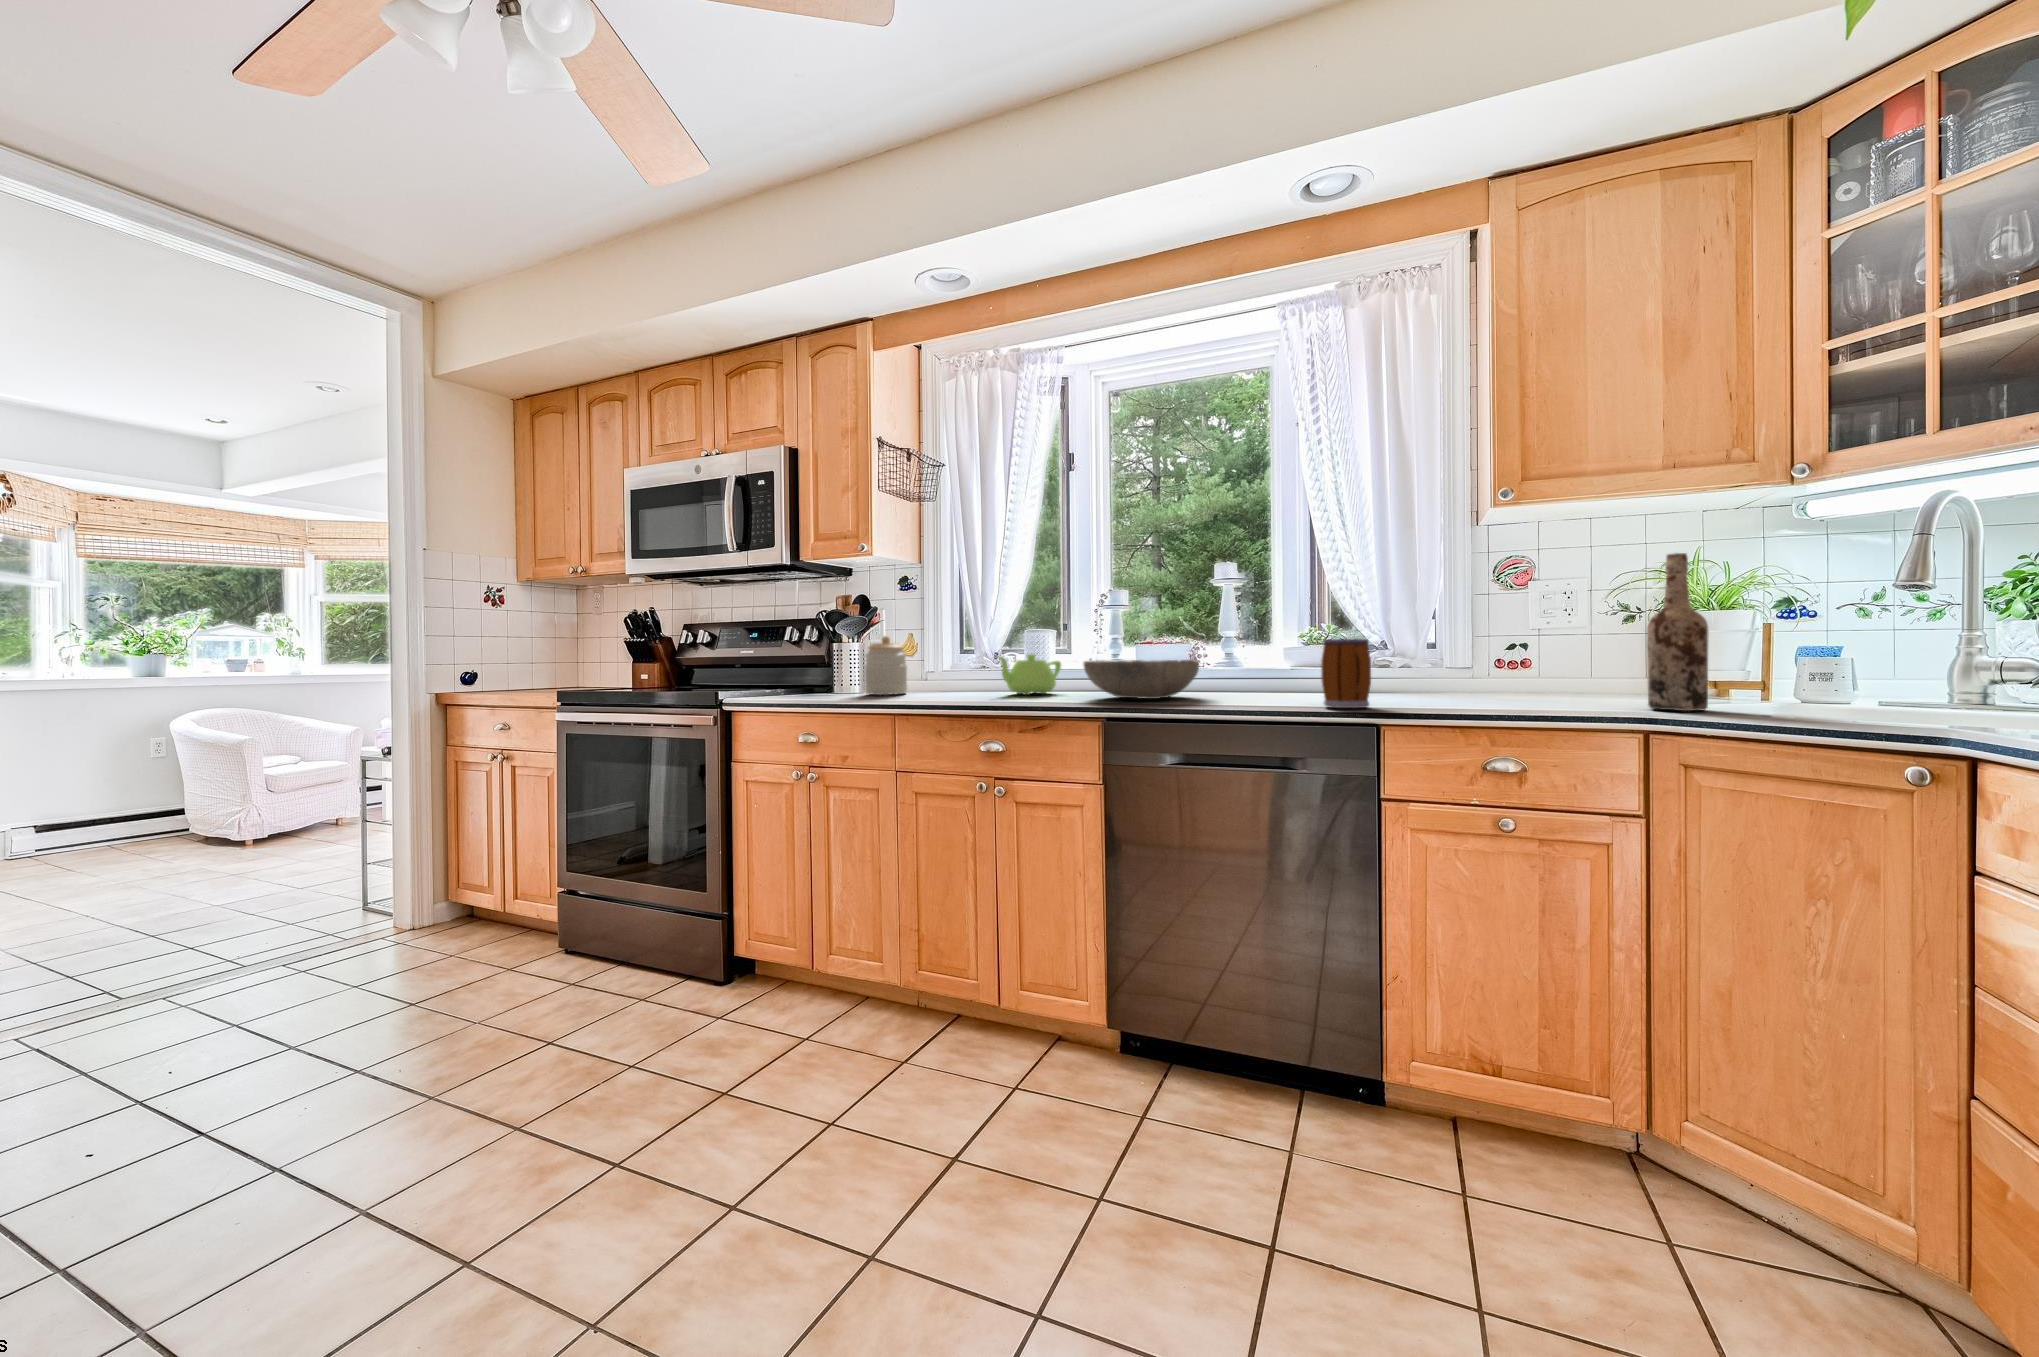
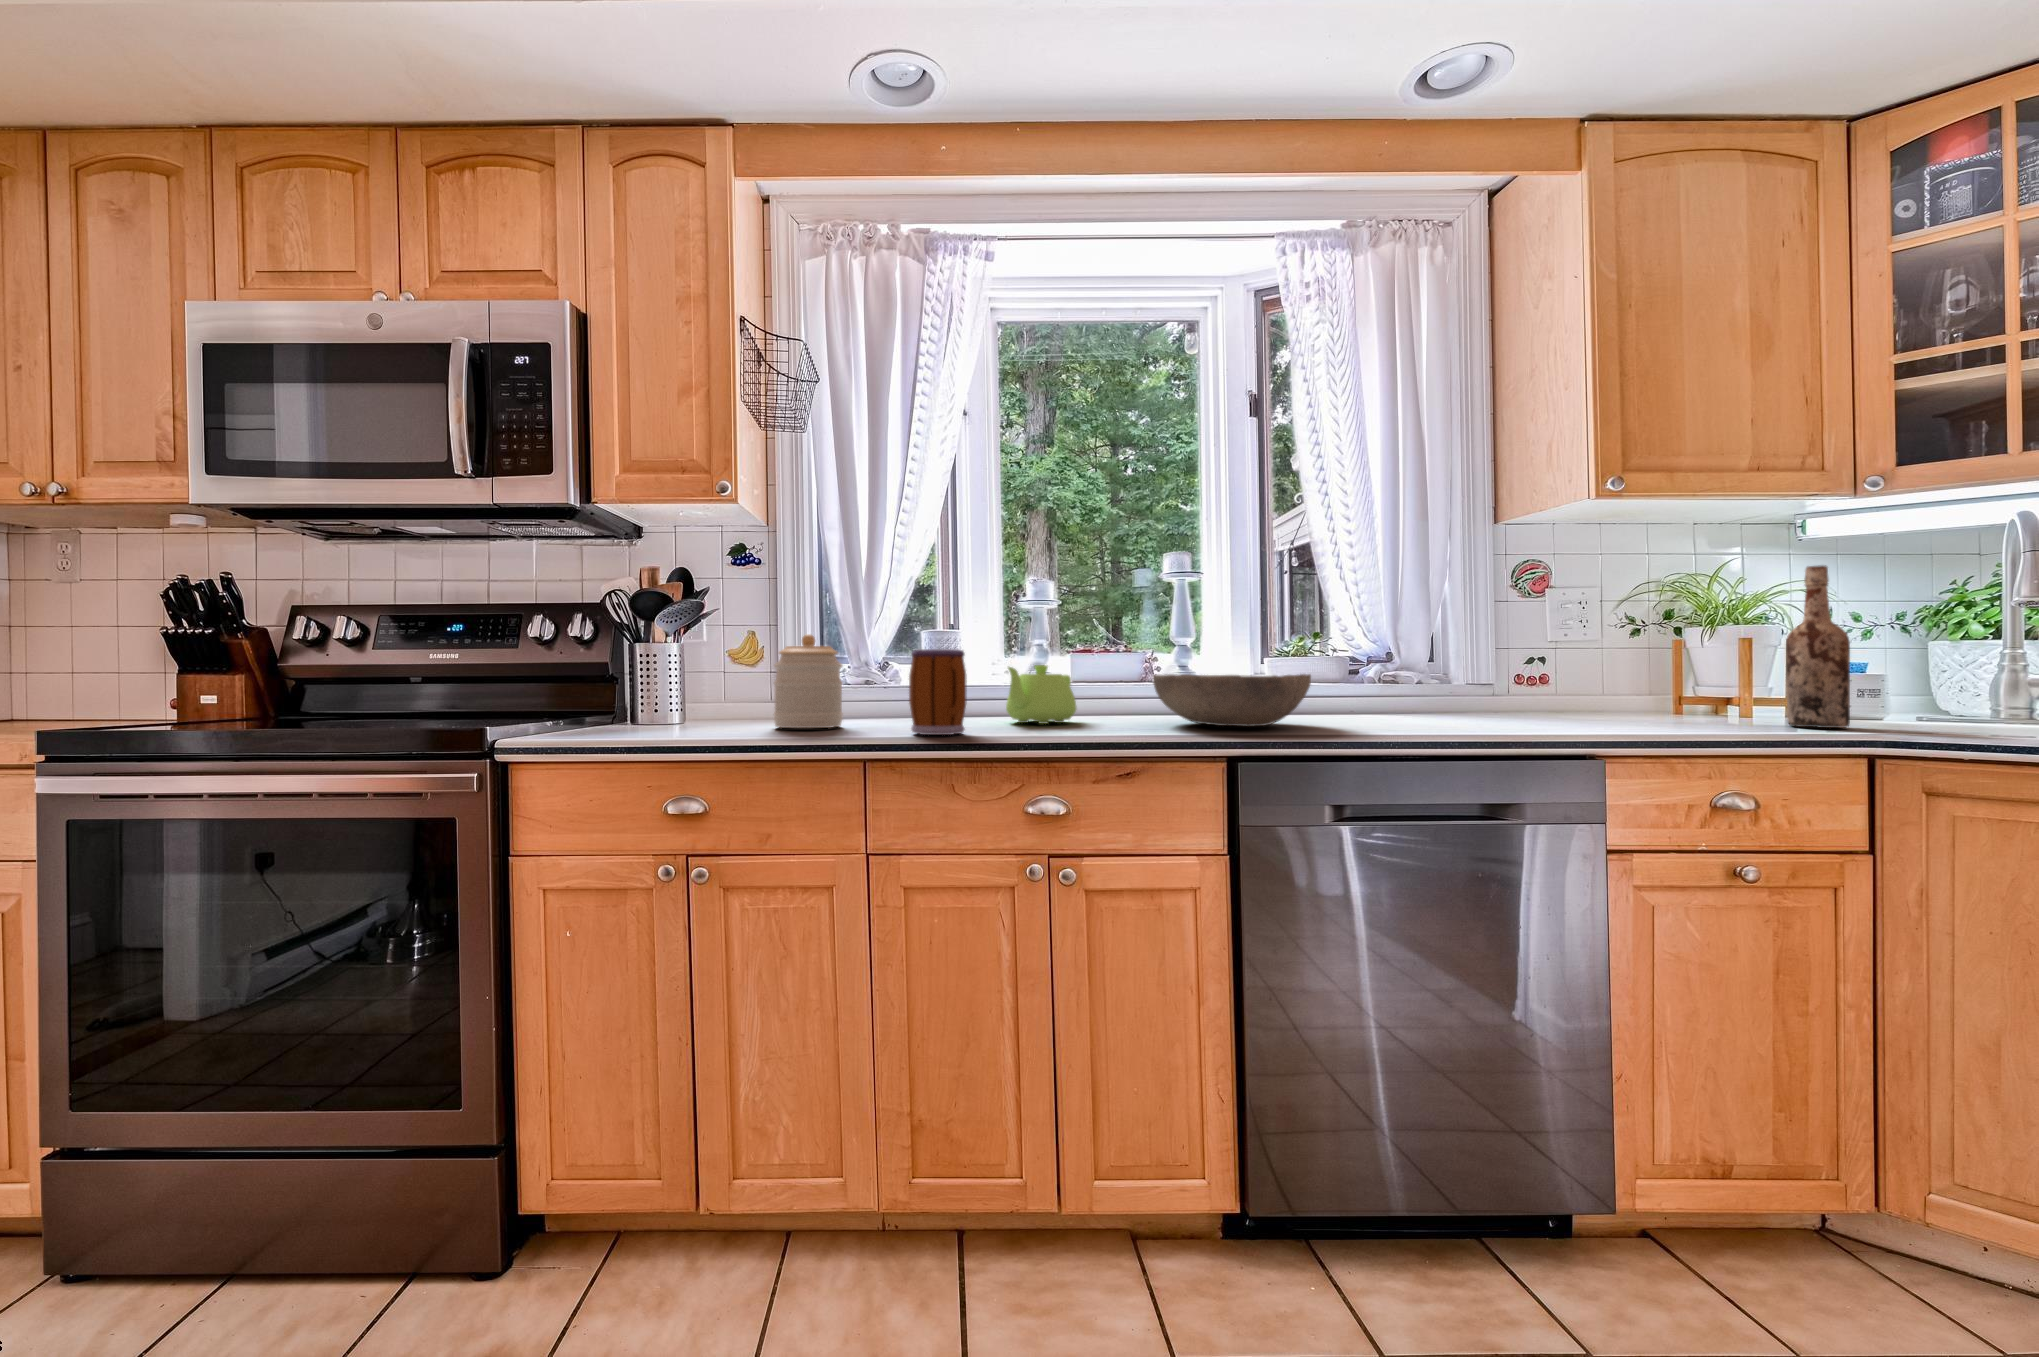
mug: present [1321,638,1371,708] -> present [909,649,967,735]

